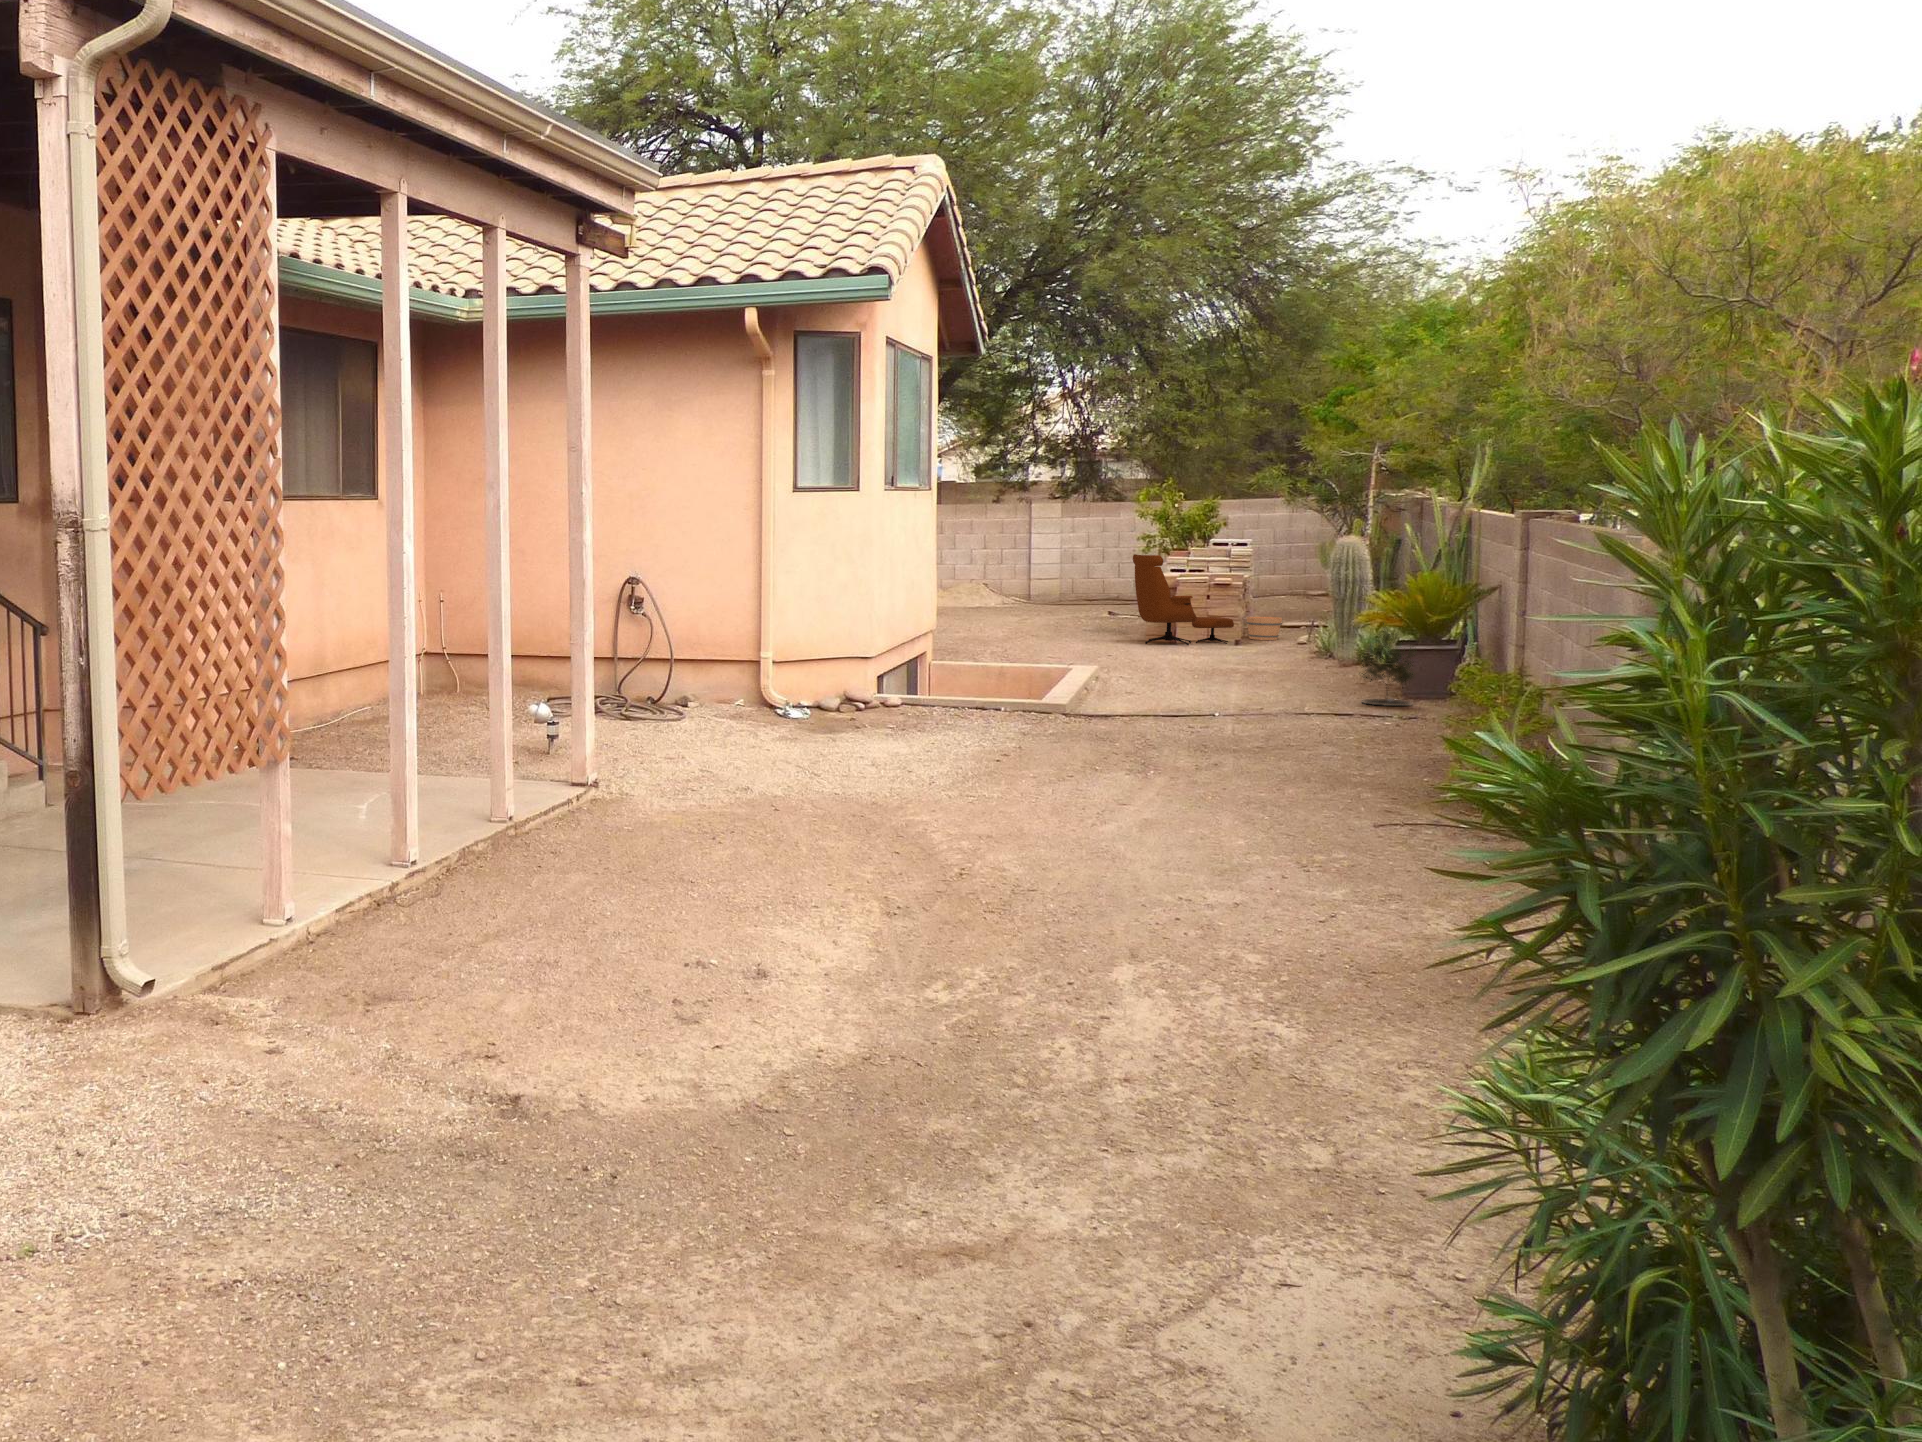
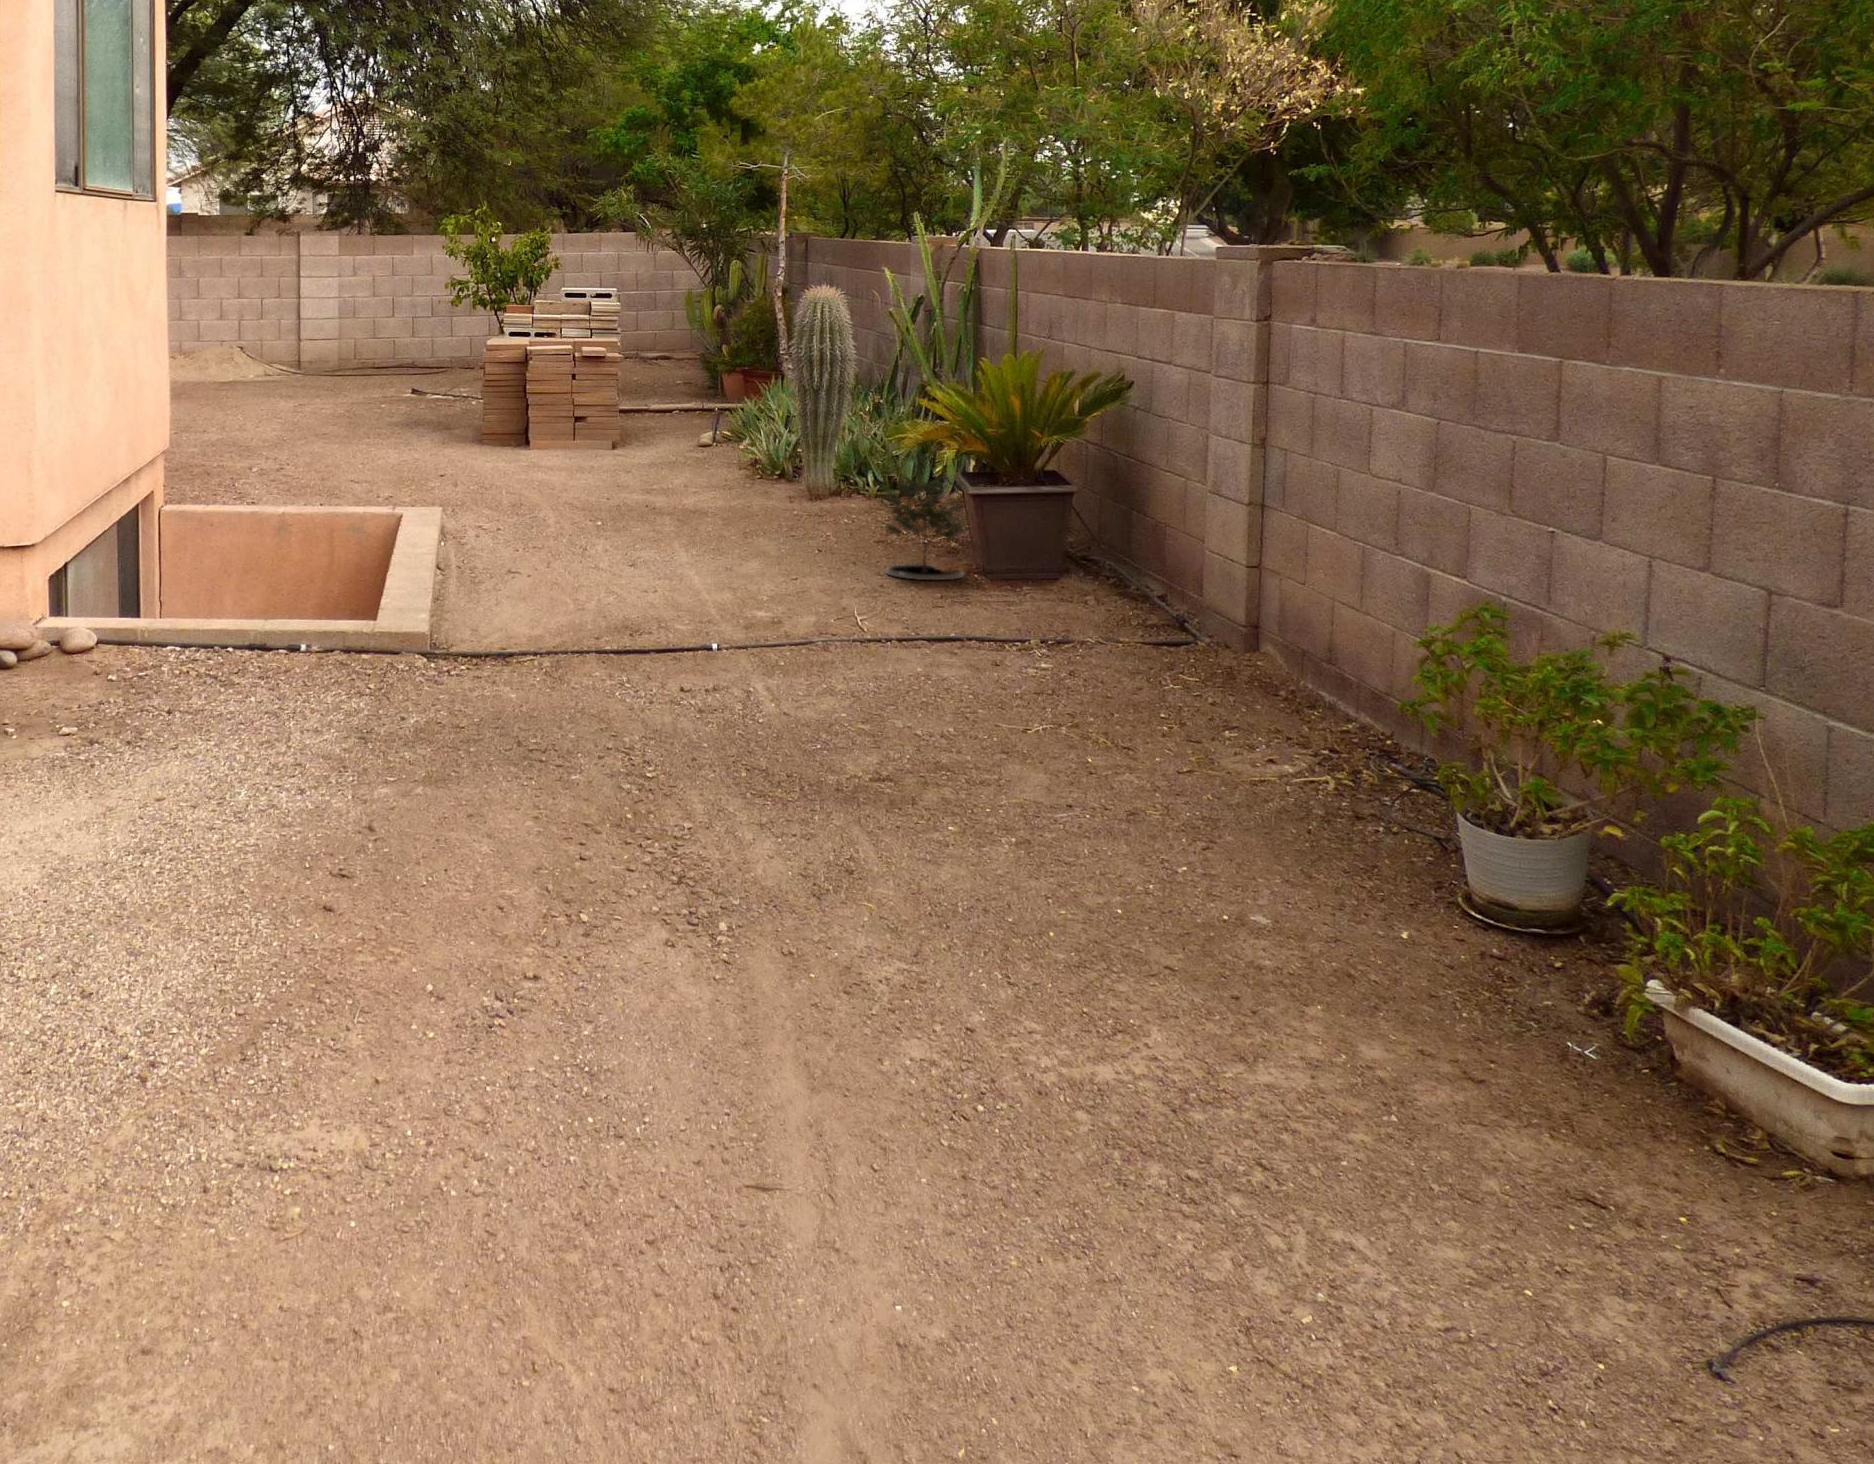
lounge chair: present [1133,554,1234,645] -> none [463,315,601,453]
bucket: present [1246,617,1282,640] -> none [612,404,661,439]

